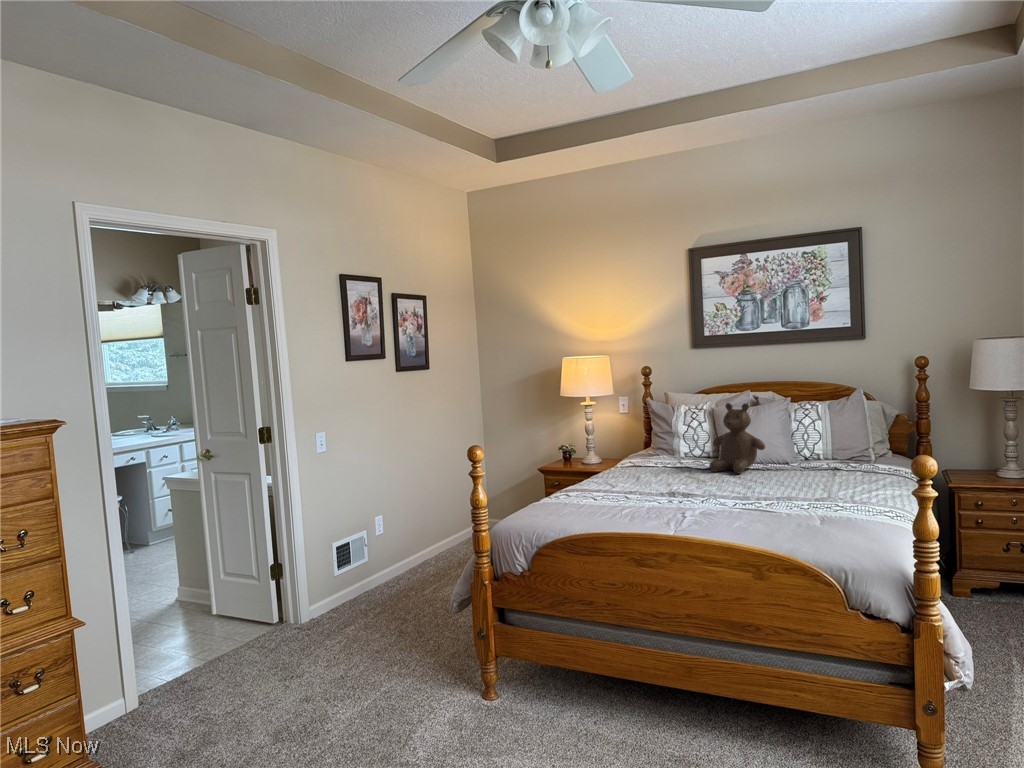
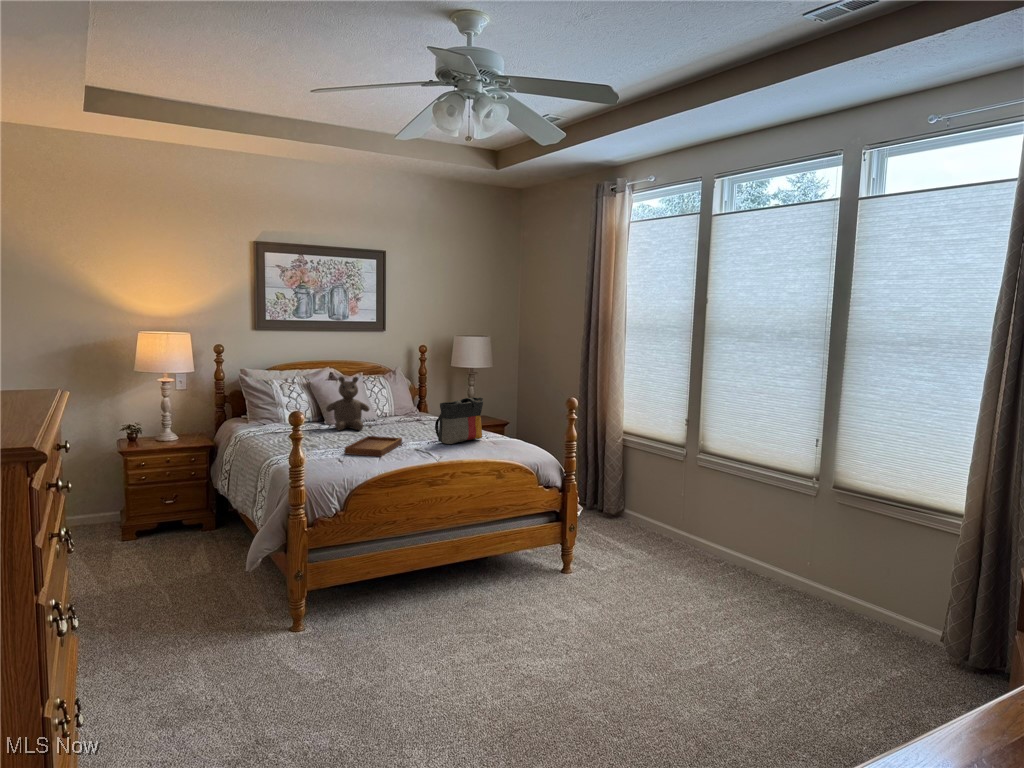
tote bag: none [760,440,856,510] -> present [435,397,483,444]
tray: none [613,468,718,513] -> present [344,424,402,457]

